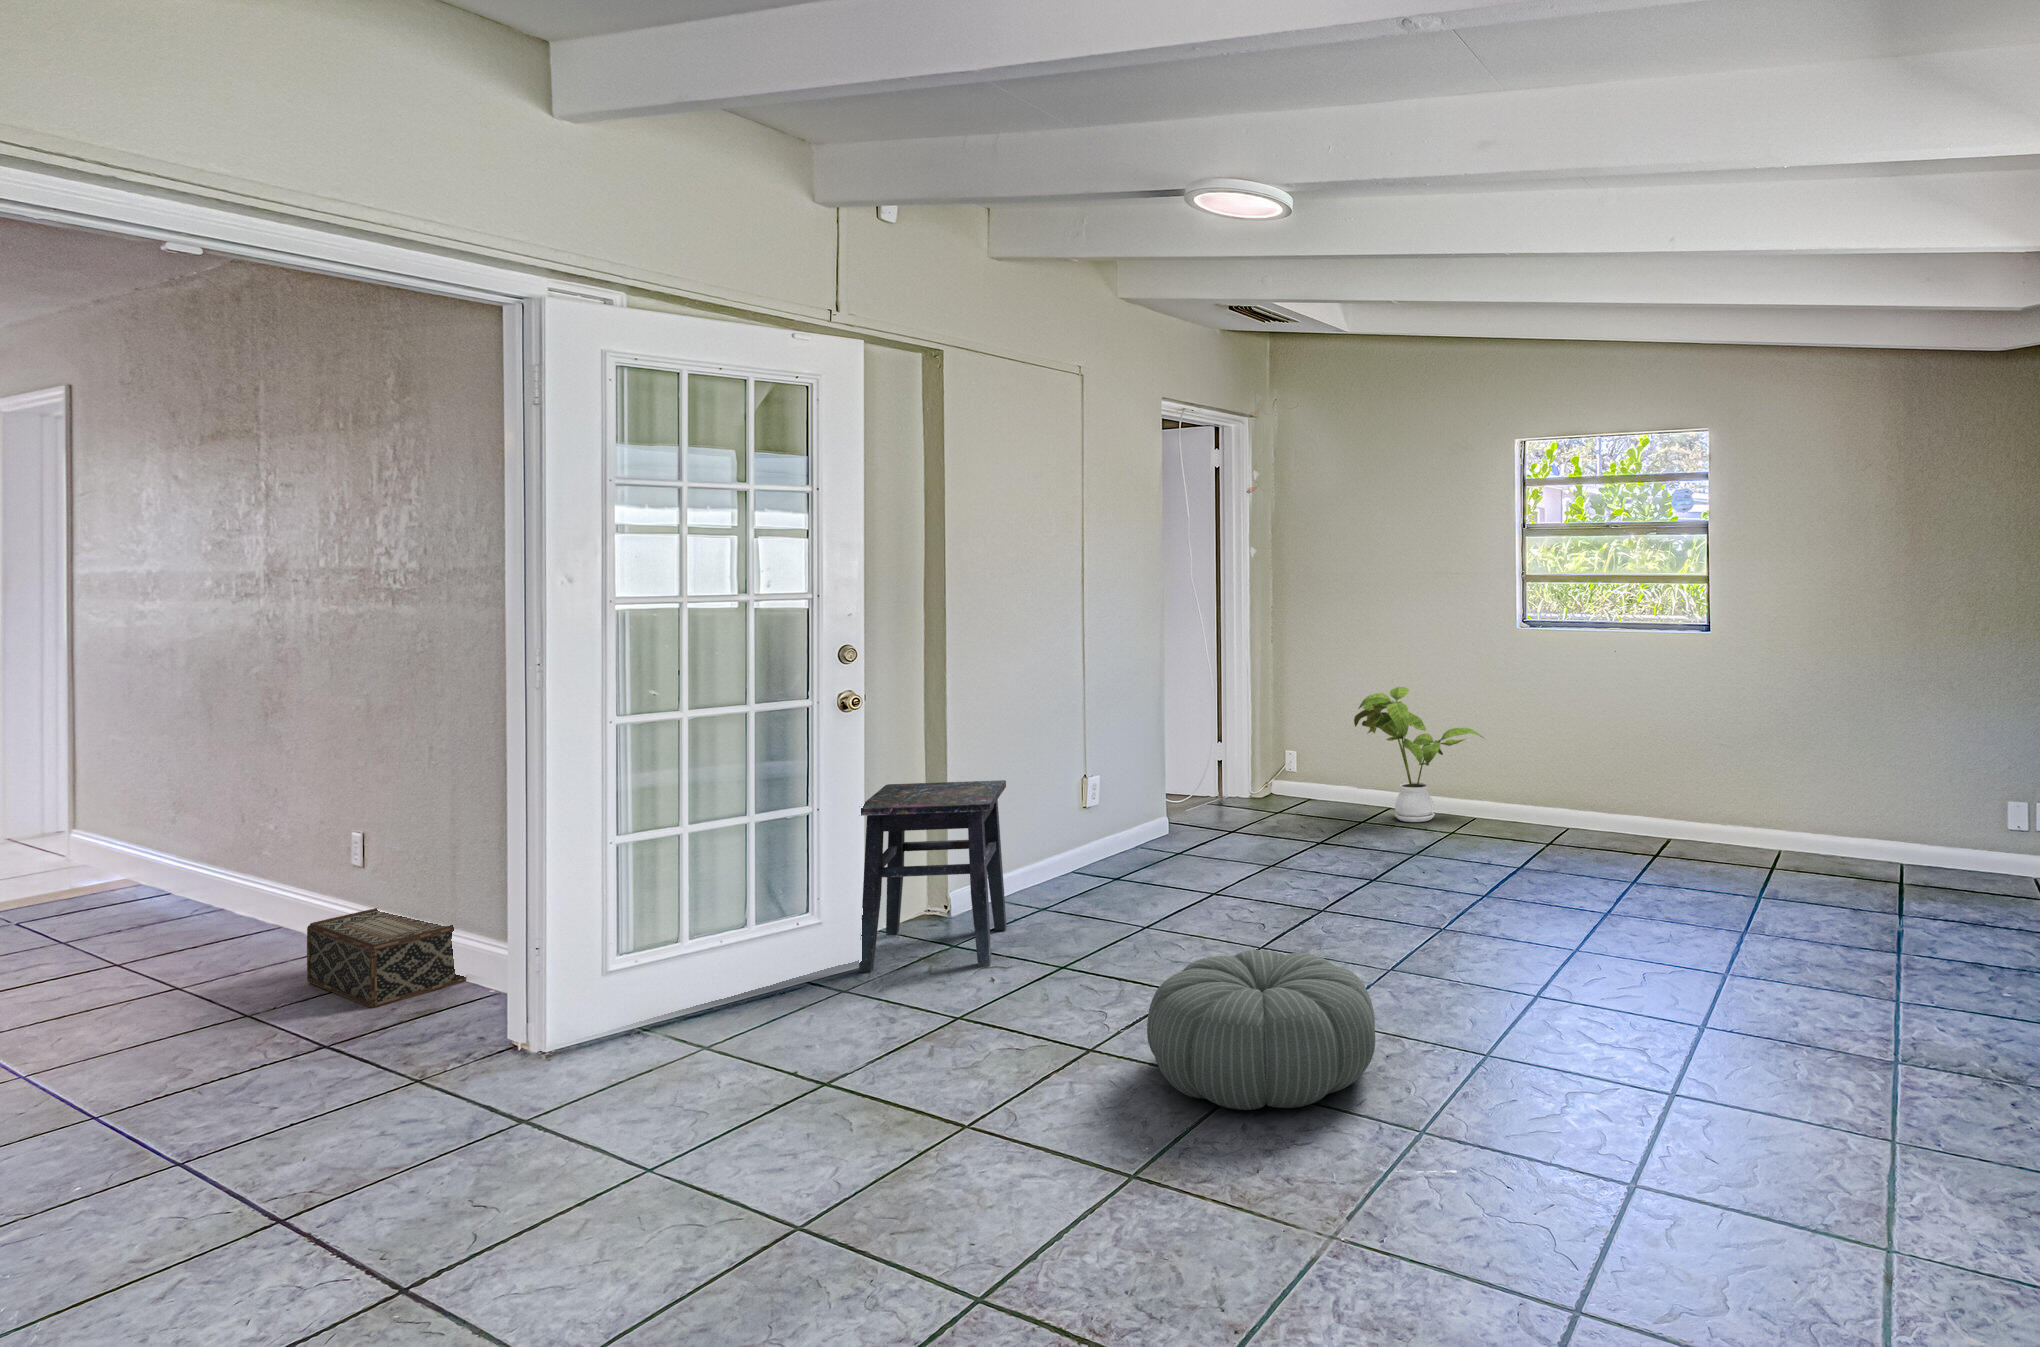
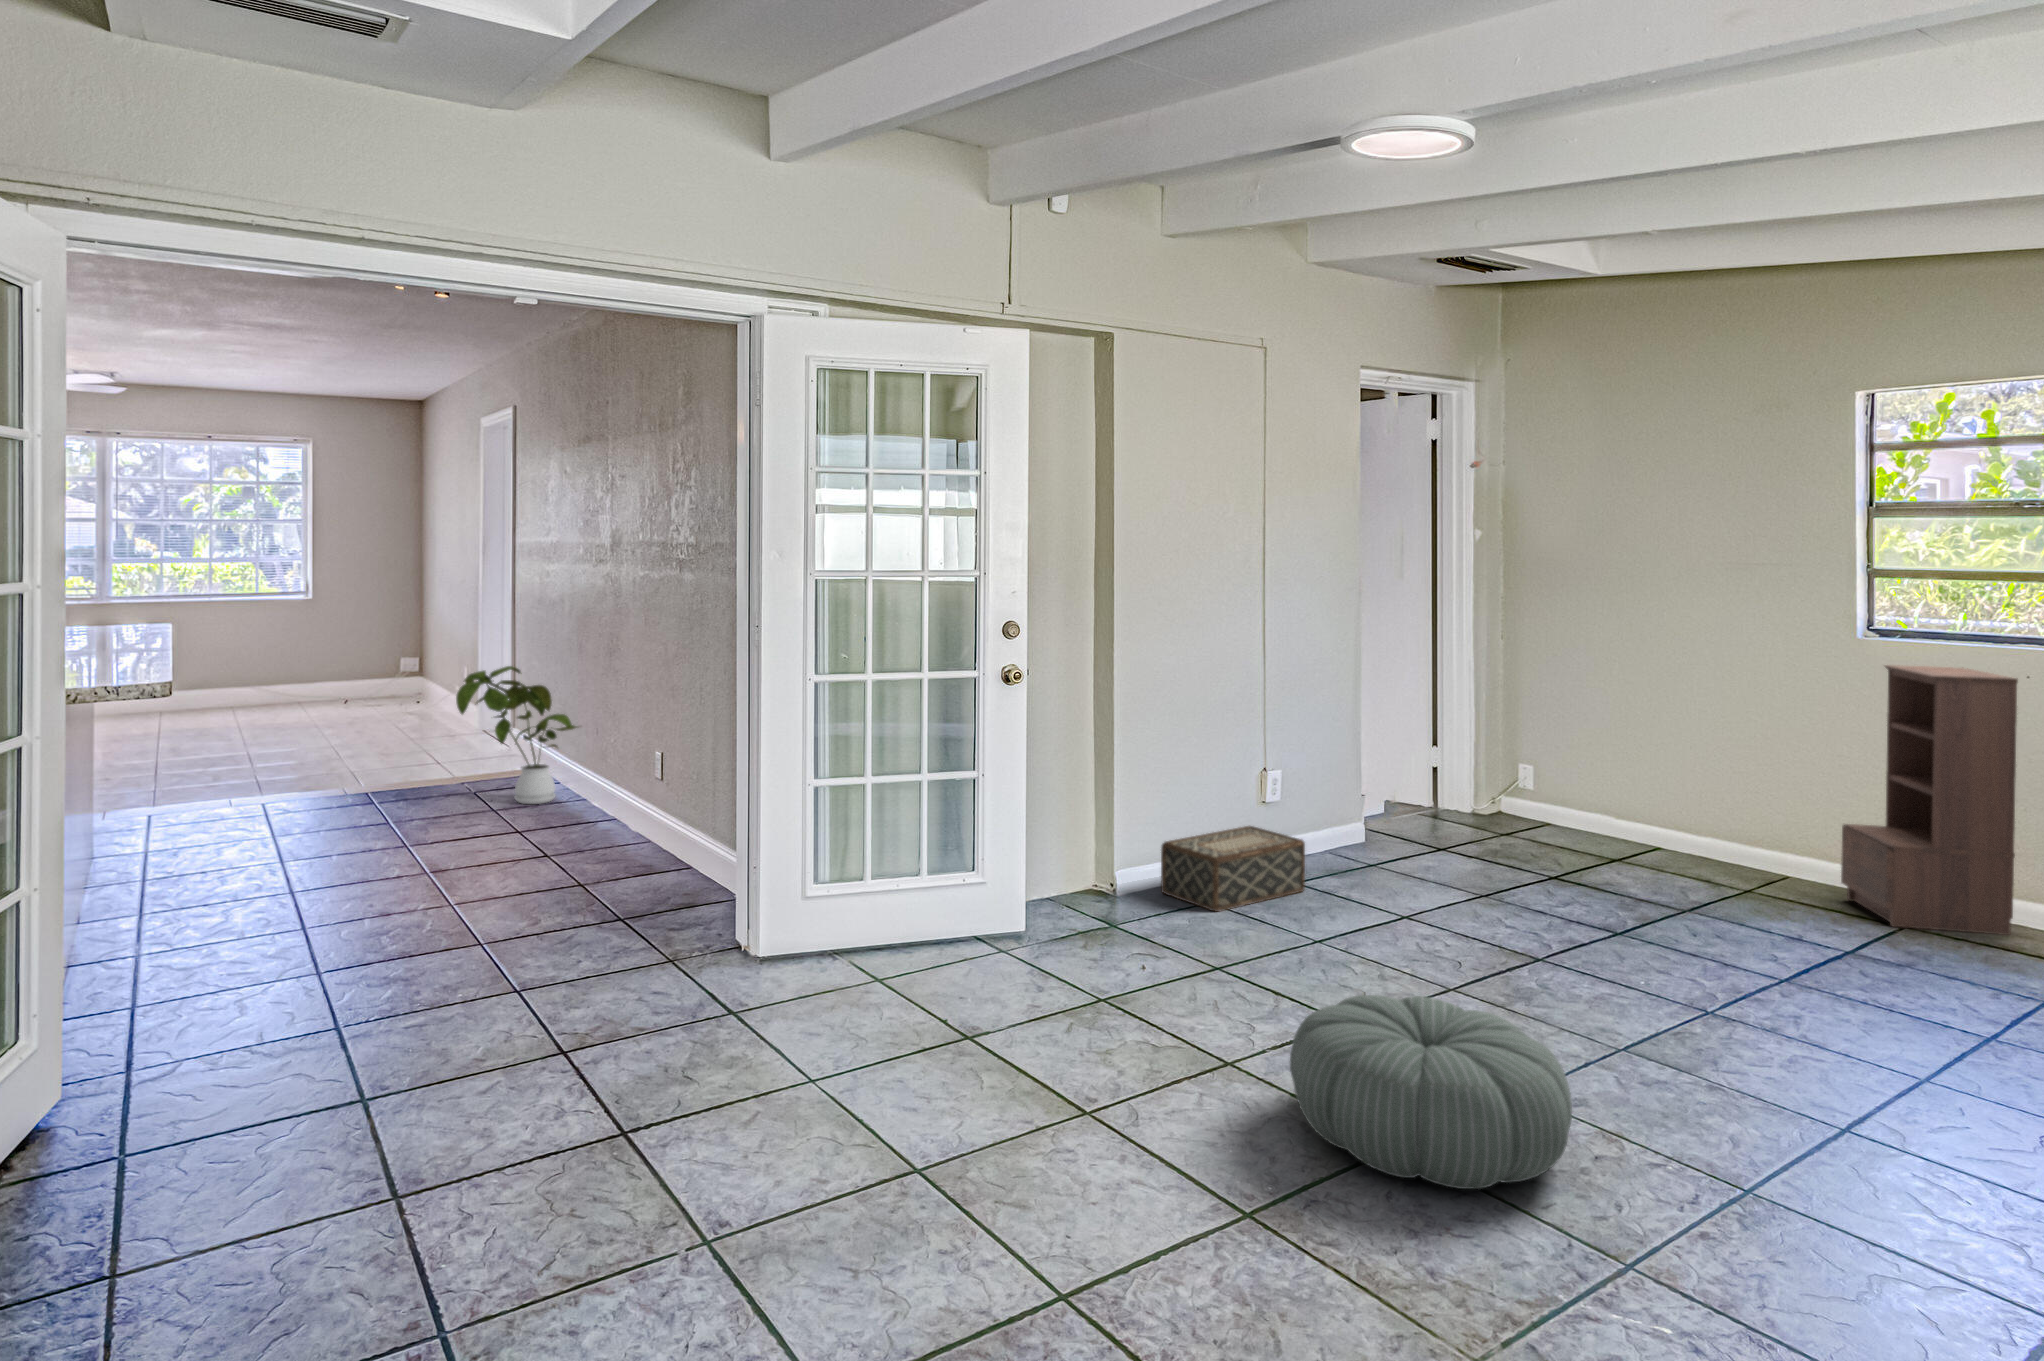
bookshelf: none [1510,642,1617,843] -> present [1841,665,2018,935]
house plant: present [1354,687,1484,822] -> present [456,666,577,804]
side table: present [859,780,1007,972] -> none [1020,755,1176,955]
woven basket: present [307,908,467,1008] -> present [1161,826,1305,912]

